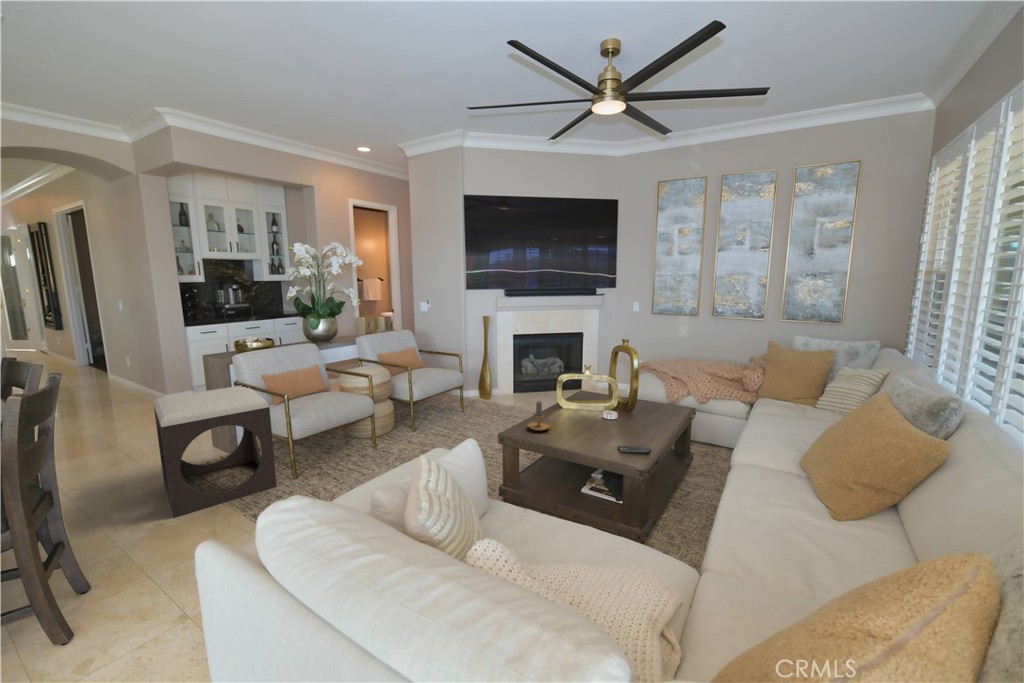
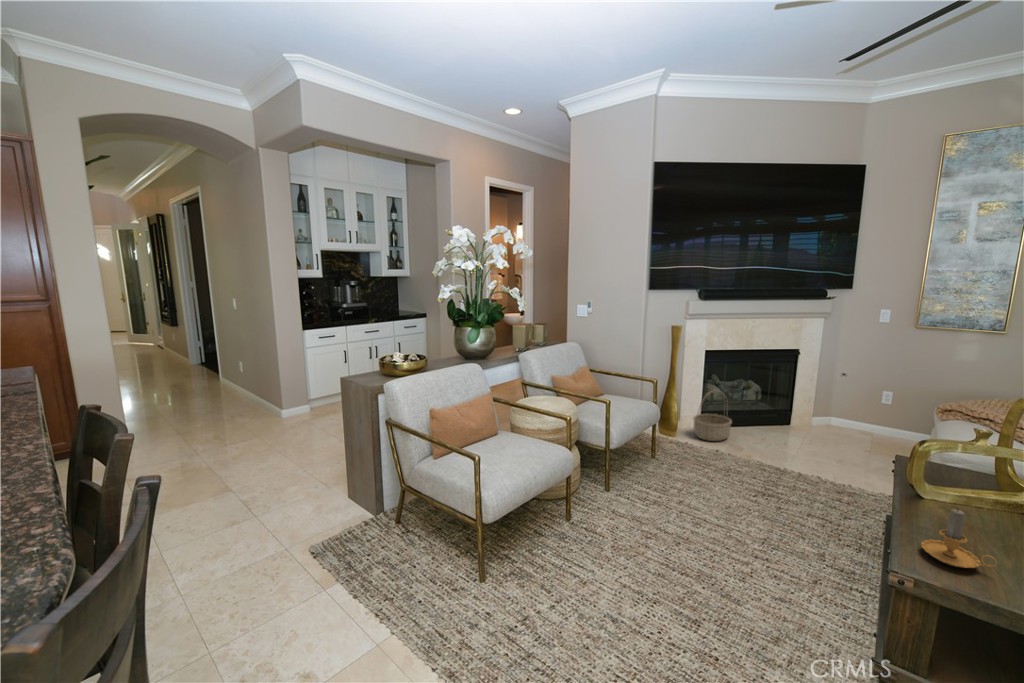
basket: none [503,363,530,401] -> present [693,390,732,441]
footstool: present [154,386,277,517] -> none [288,427,454,650]

